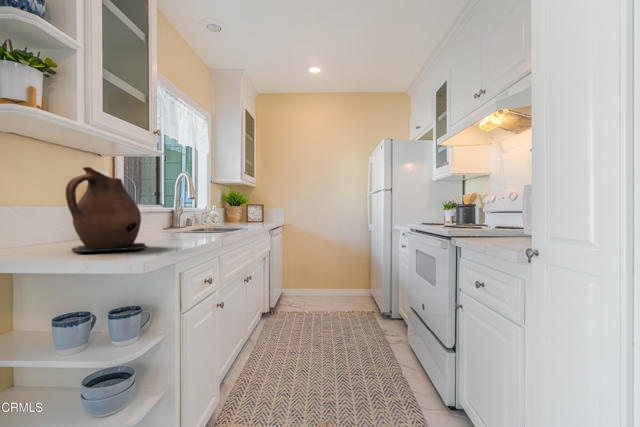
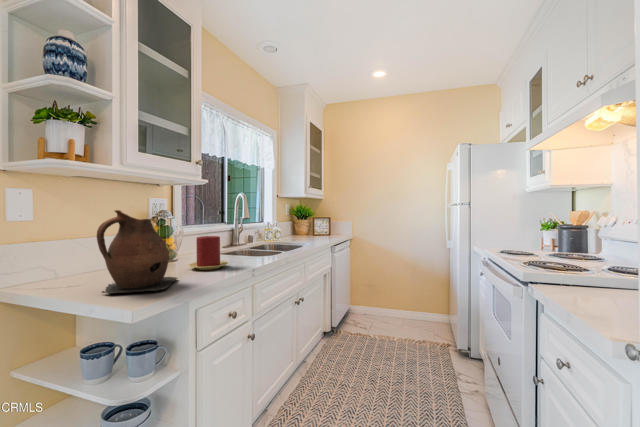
candle: none [145,208,187,240] -> present [189,236,228,270]

